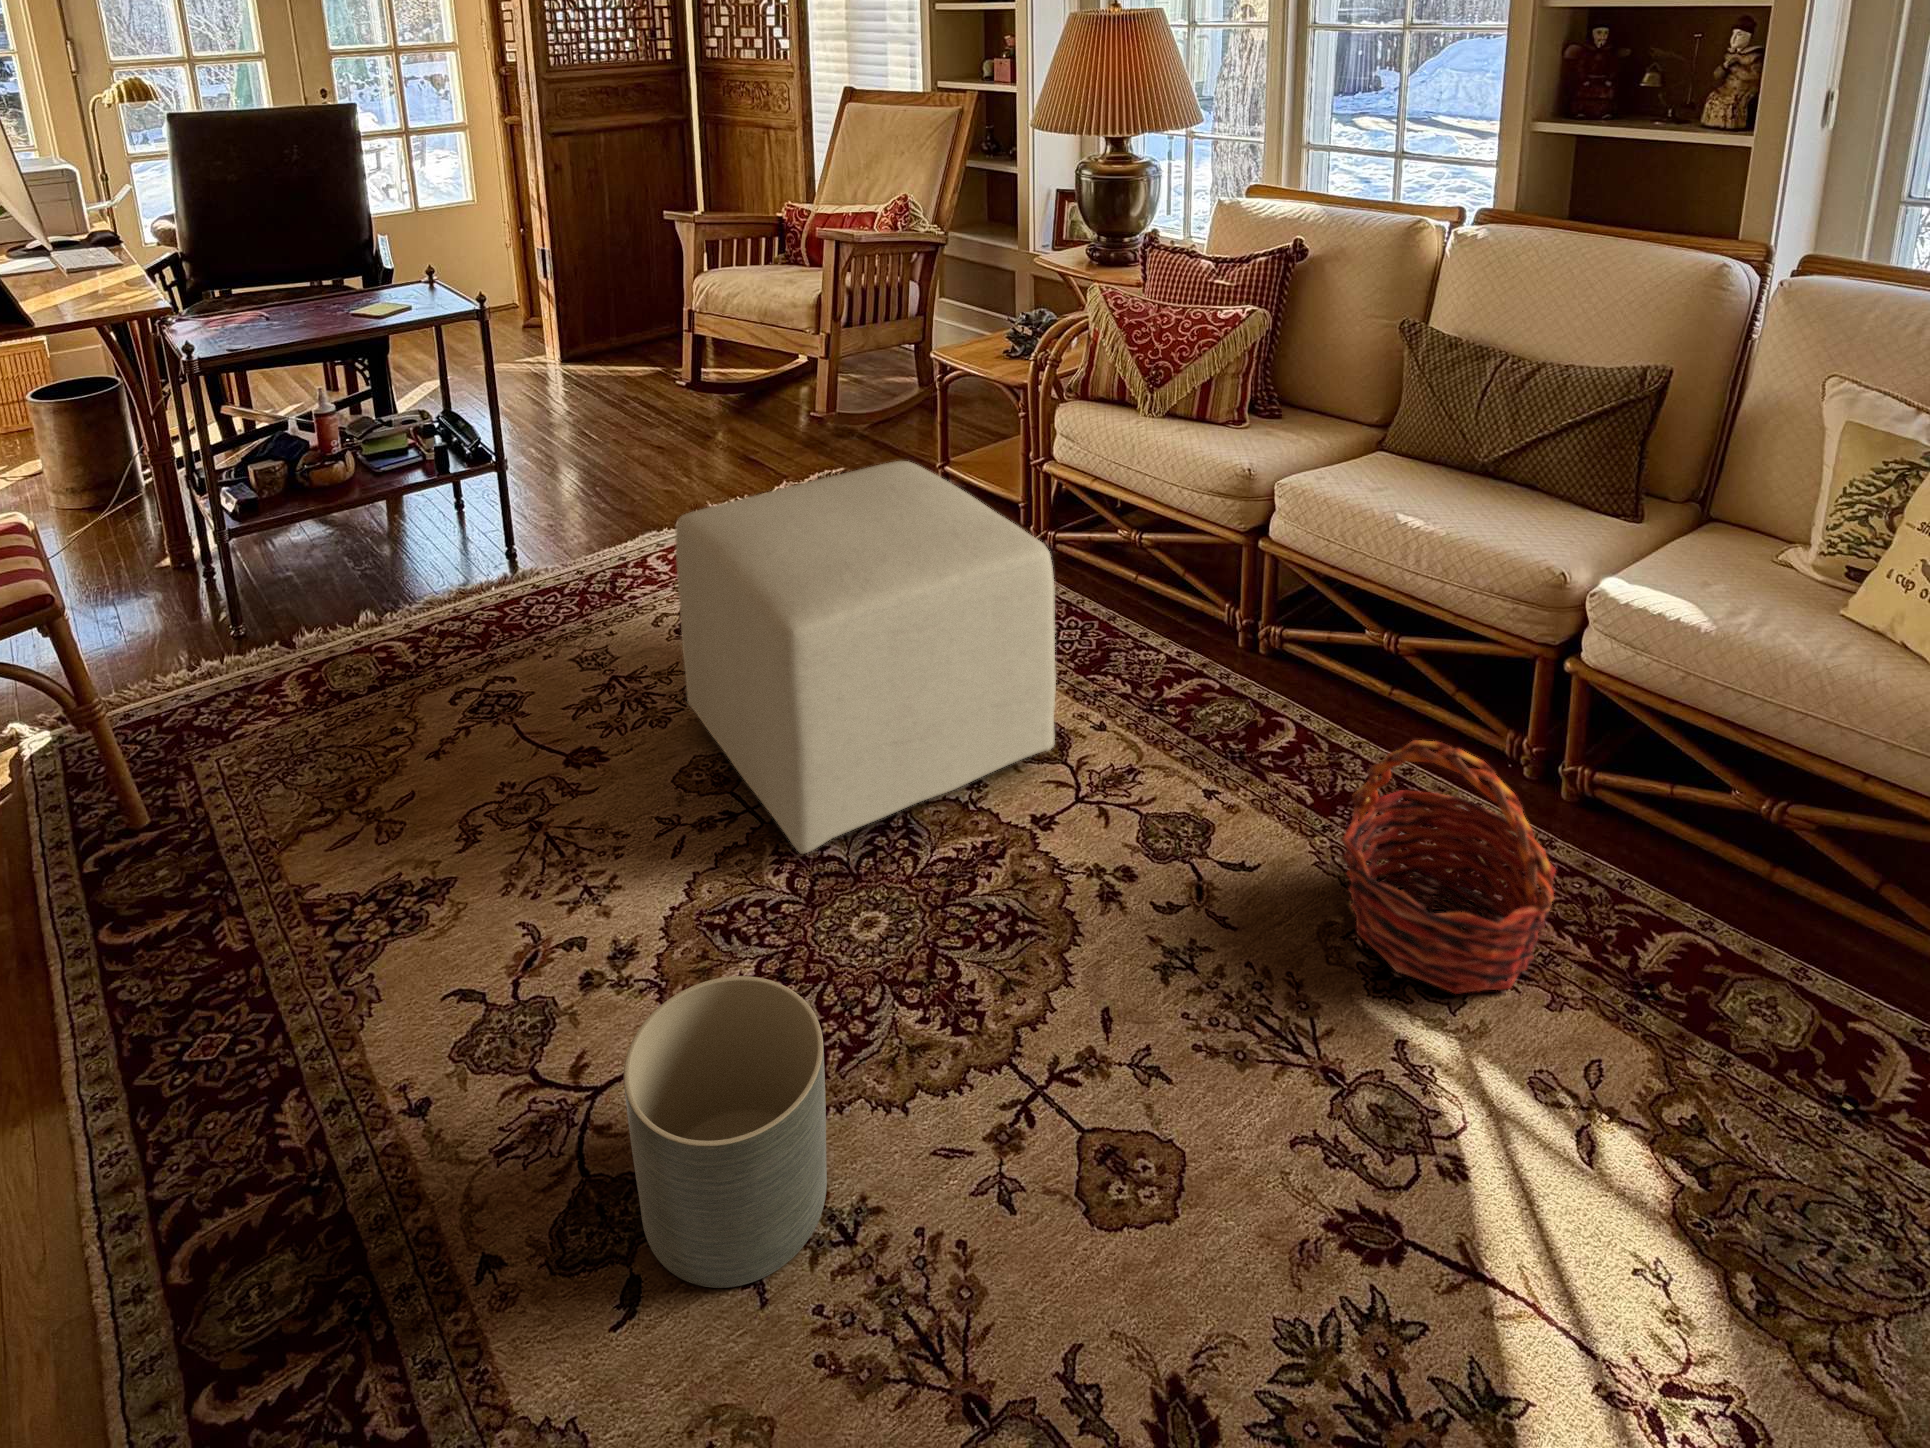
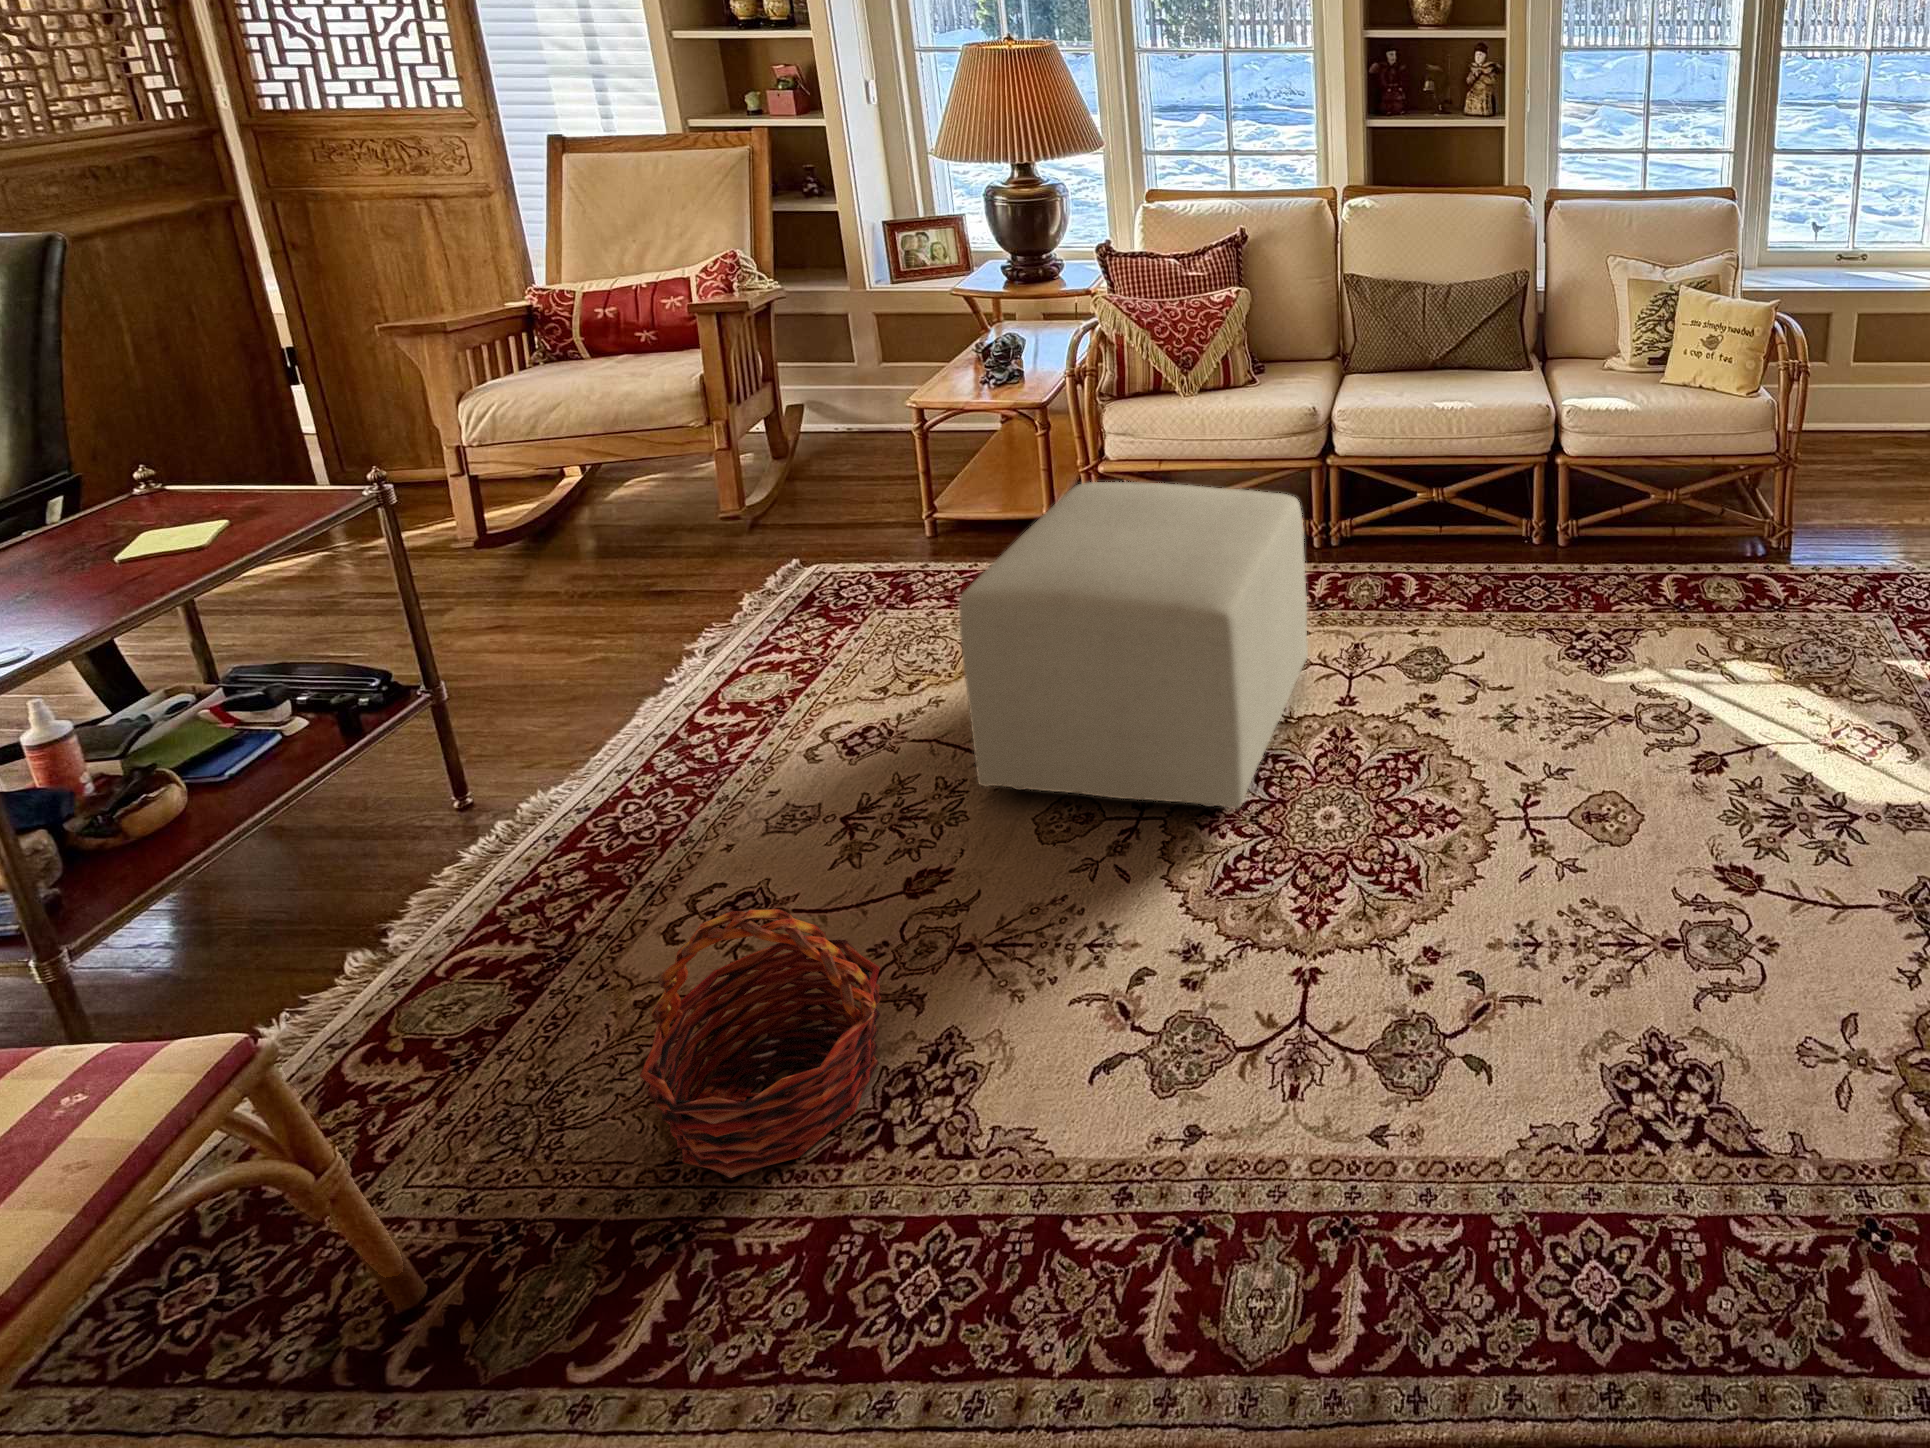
basket: present [1342,740,1556,994] -> present [640,909,881,1178]
planter: present [624,976,827,1288] -> none [1383,821,1532,1039]

